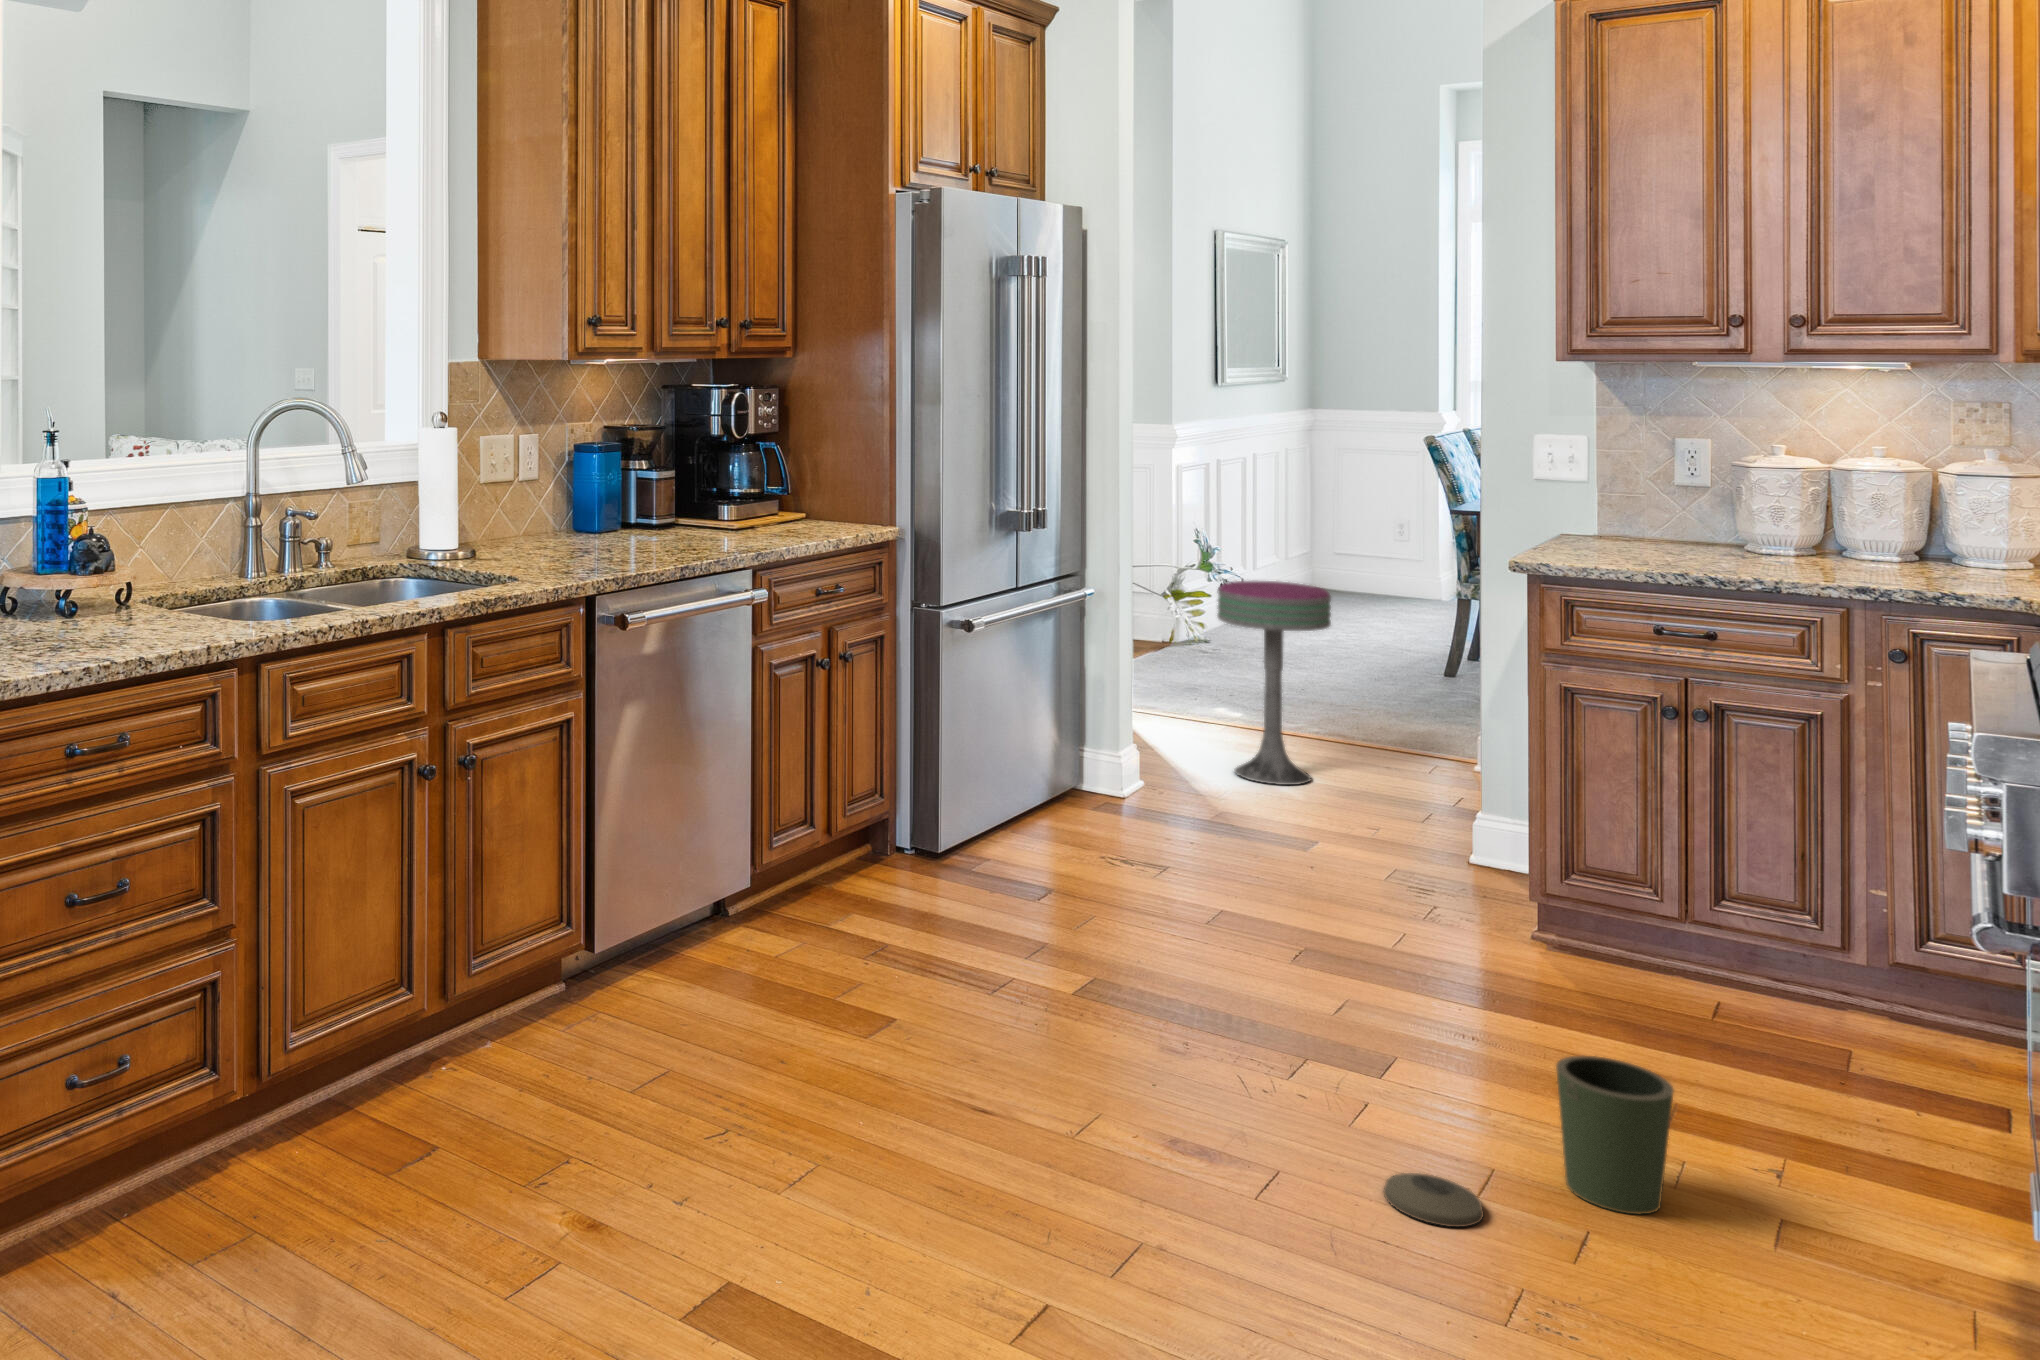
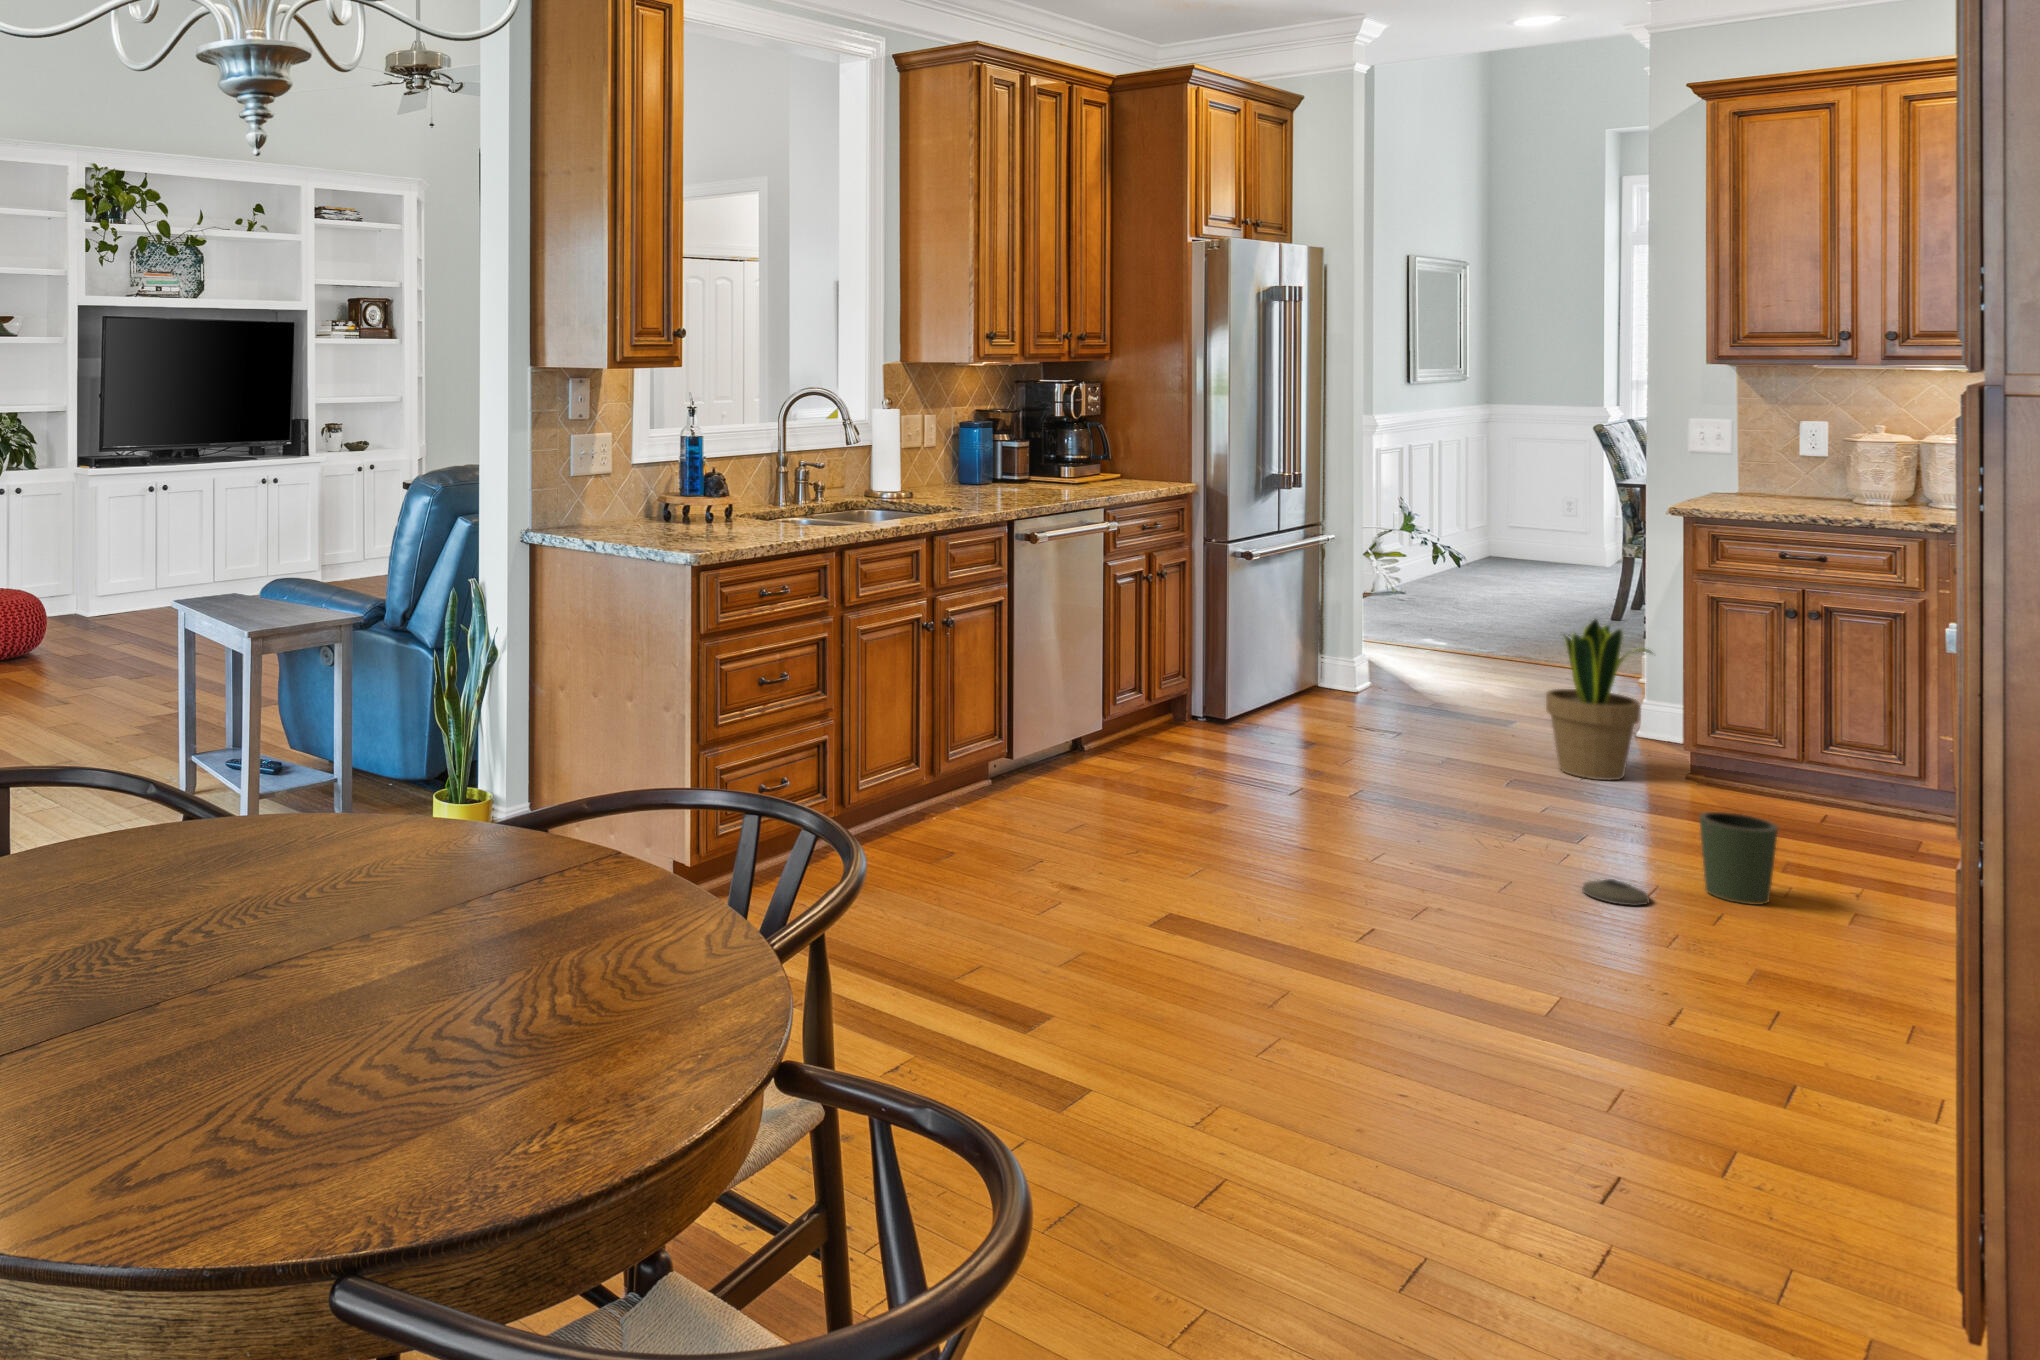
bar stool: present [1217,581,1331,785] -> none [1431,533,1525,689]
potted plant: none [1348,718,1492,947] -> present [1546,619,1652,780]

